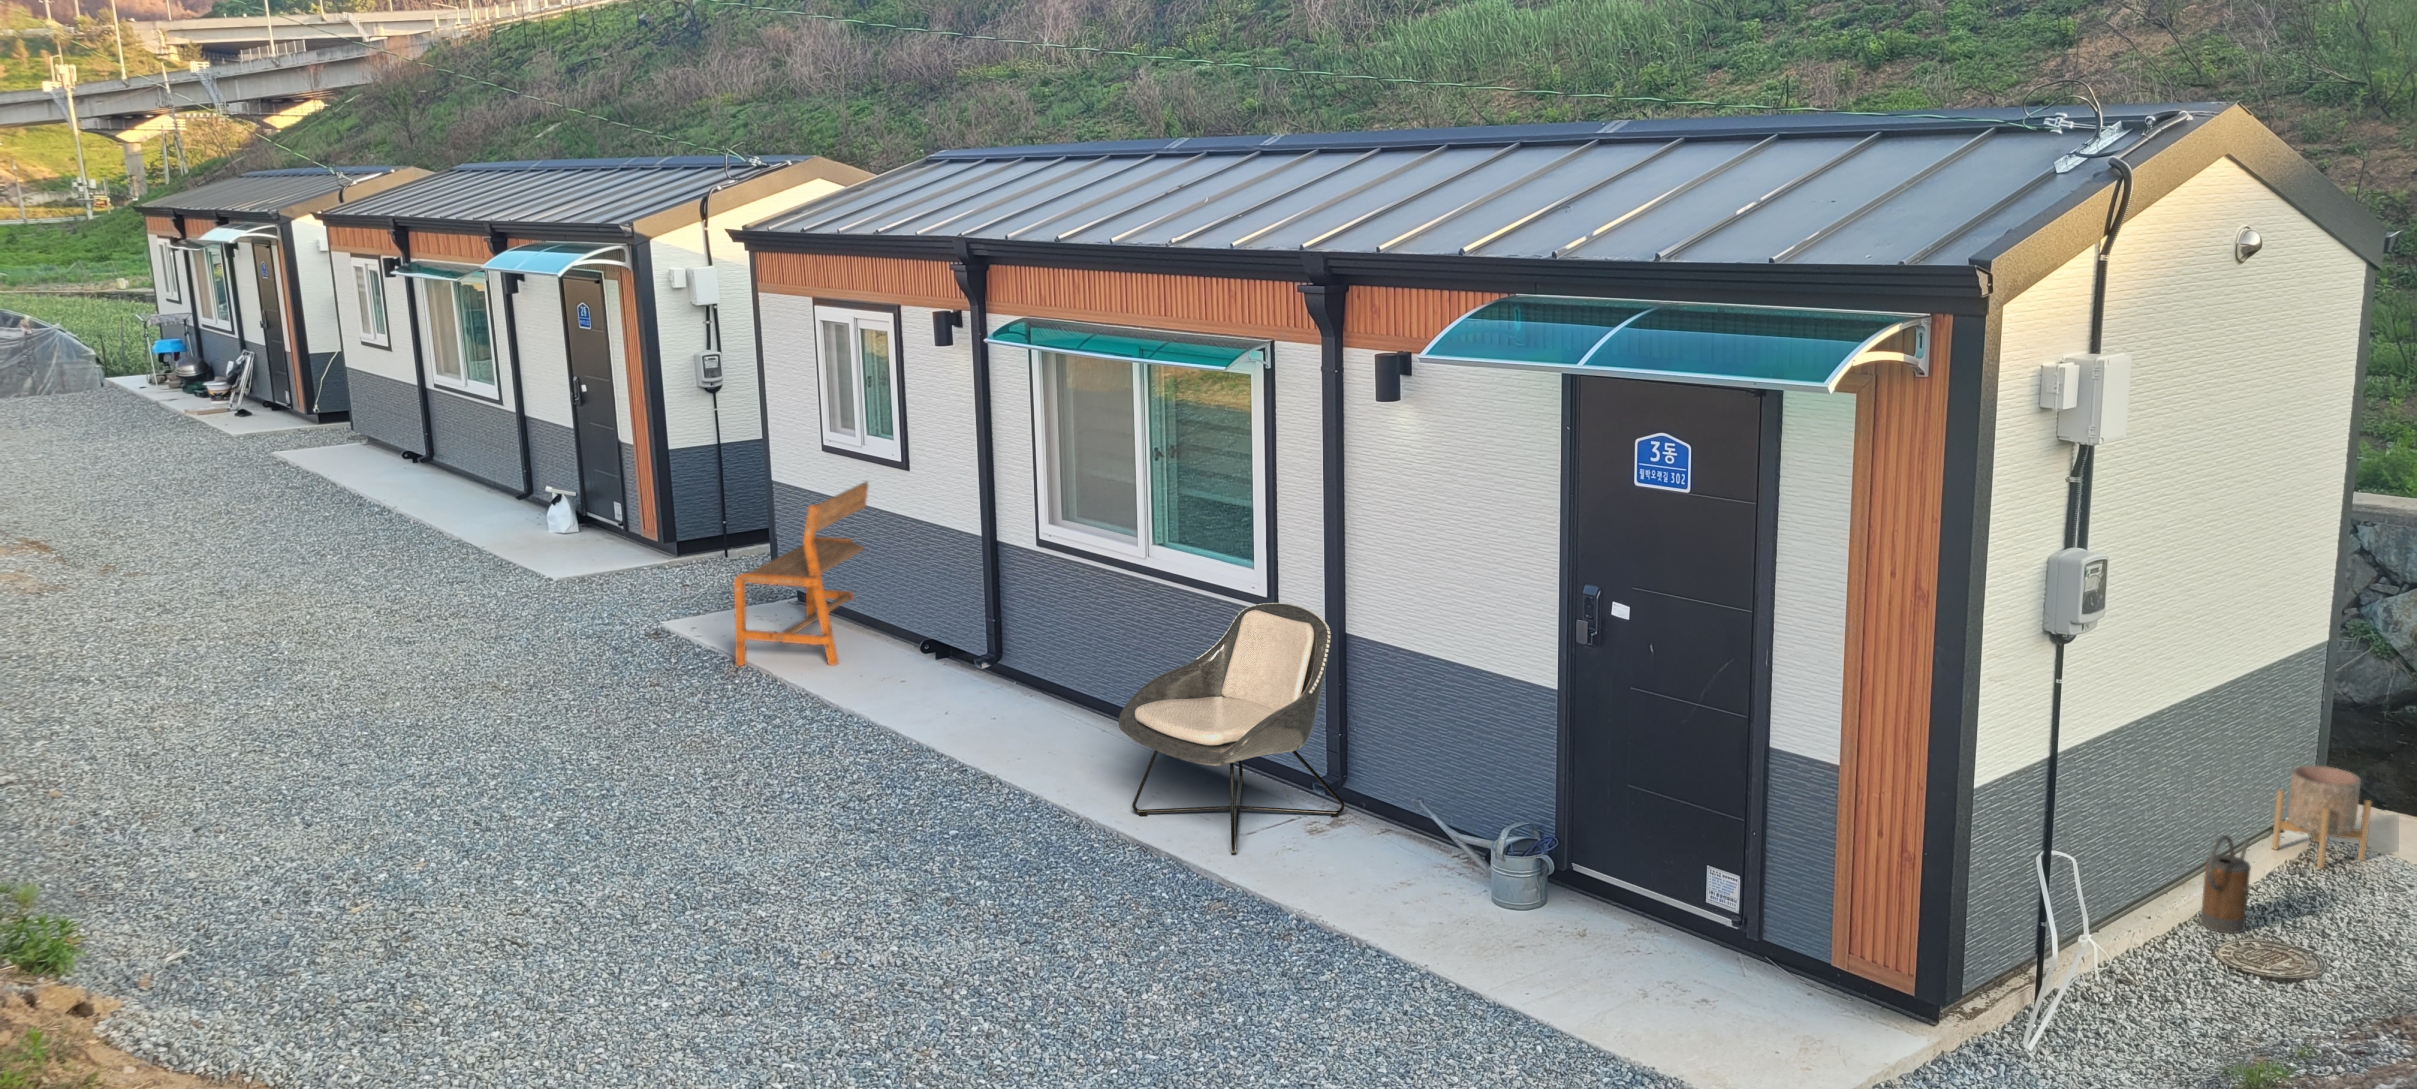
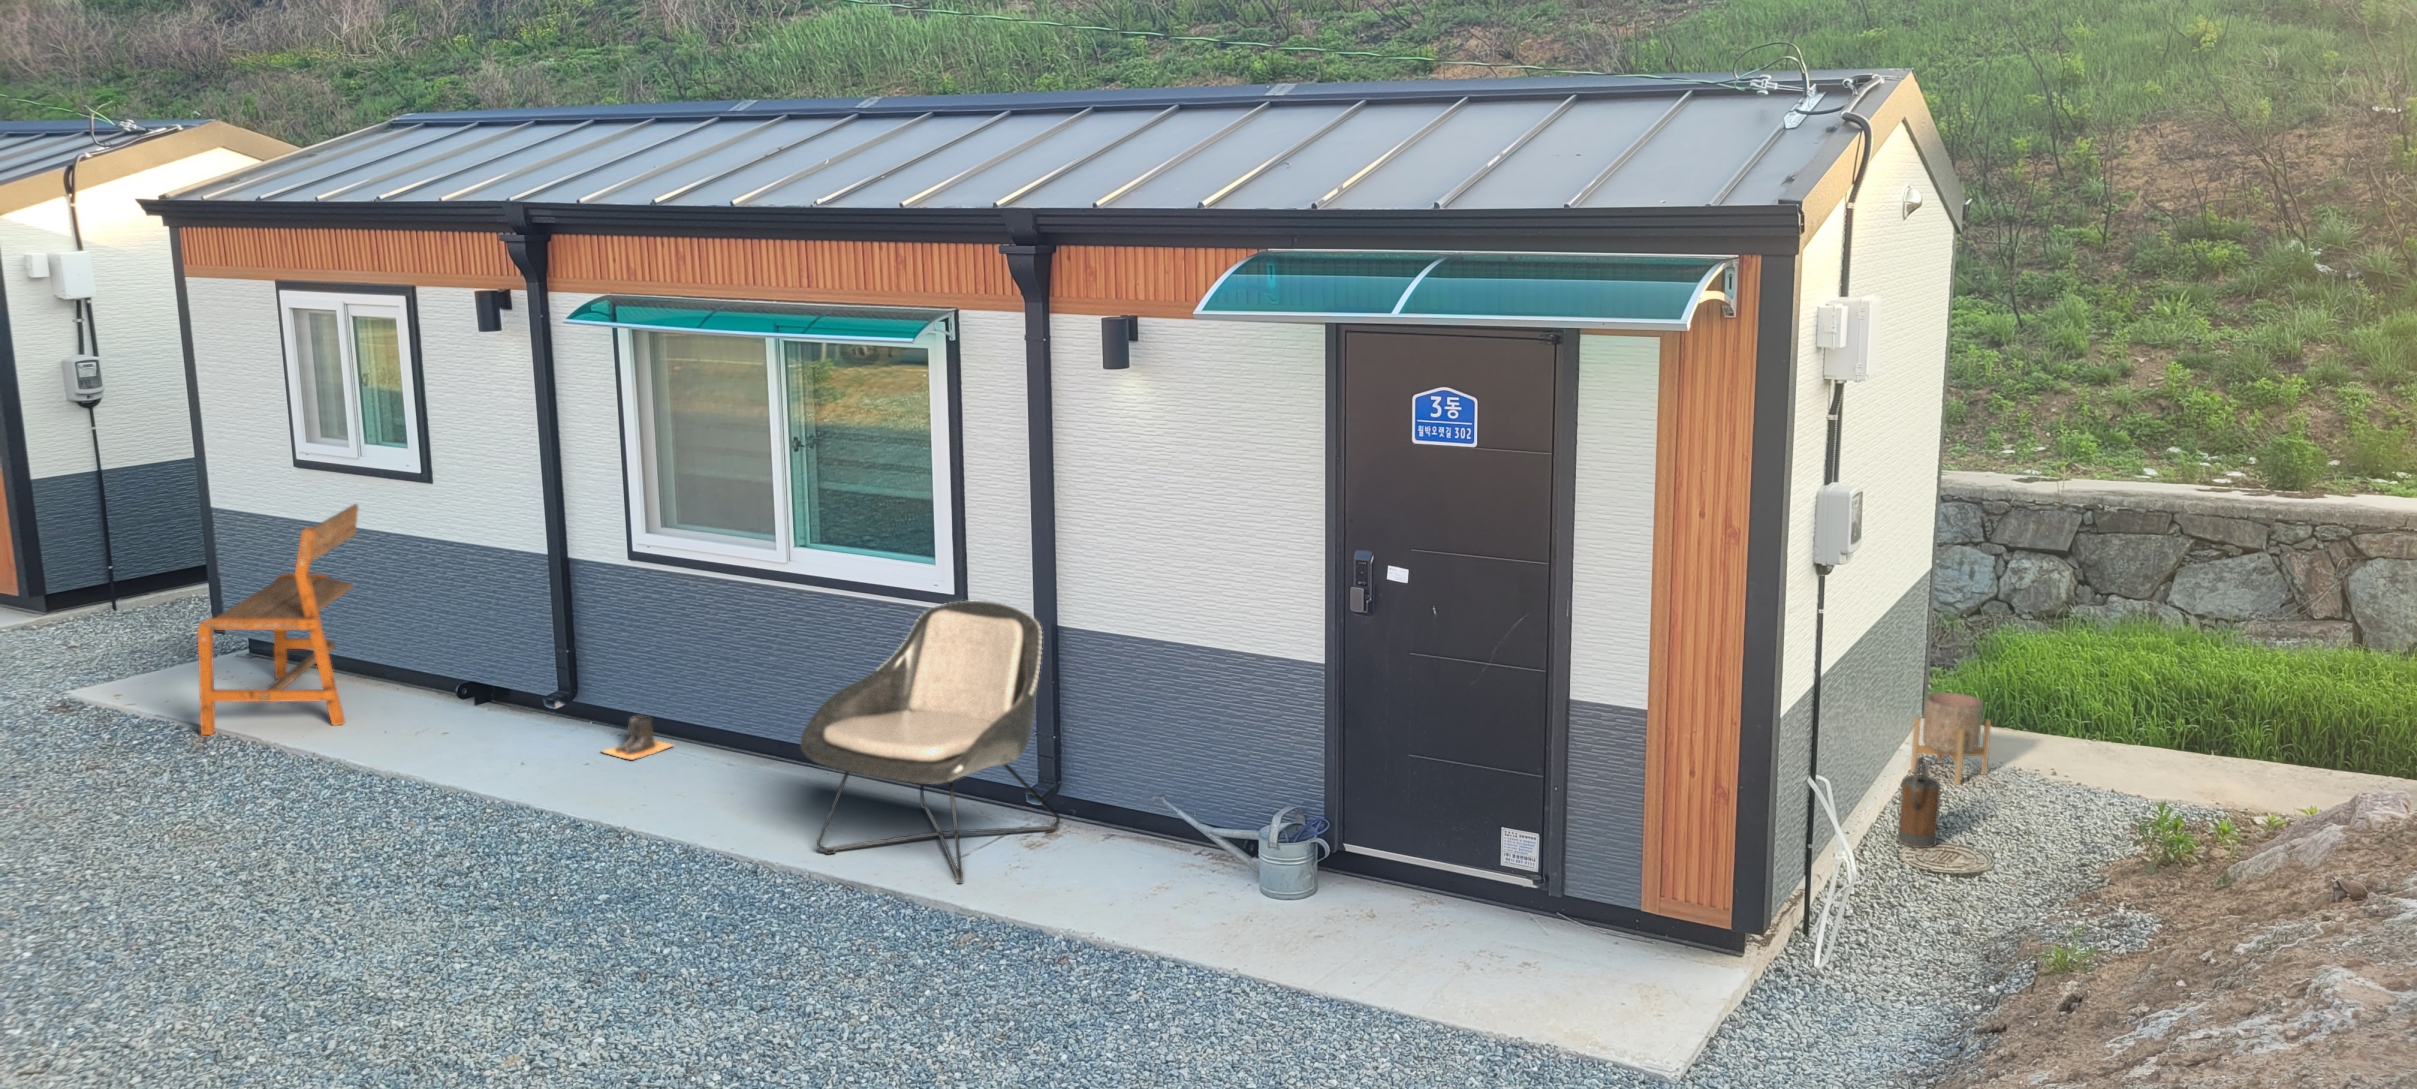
boots: none [1011,677,1069,716] -> present [603,715,673,760]

